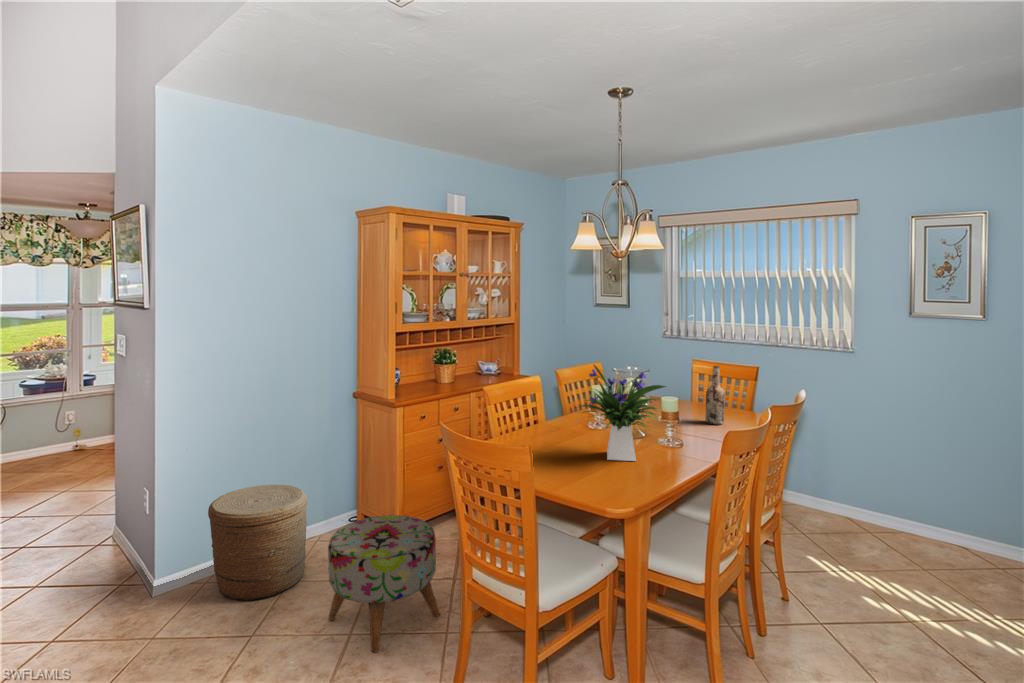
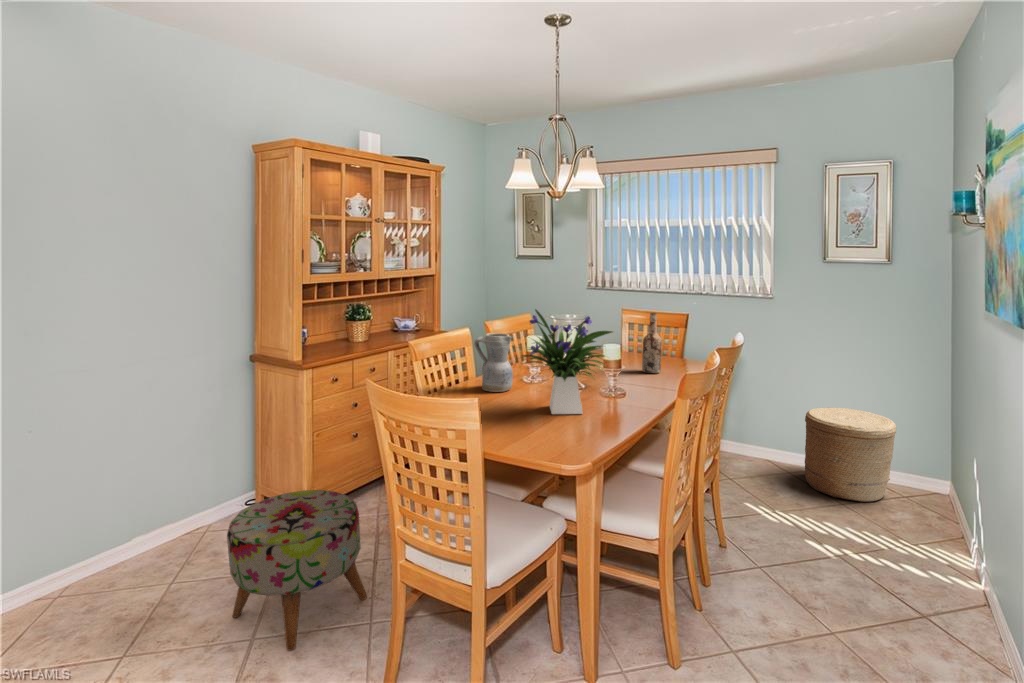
ceramic pitcher: none [542,382,577,436] -> present [474,333,513,392]
woven basket: present [208,485,307,601] -> present [805,407,896,502]

